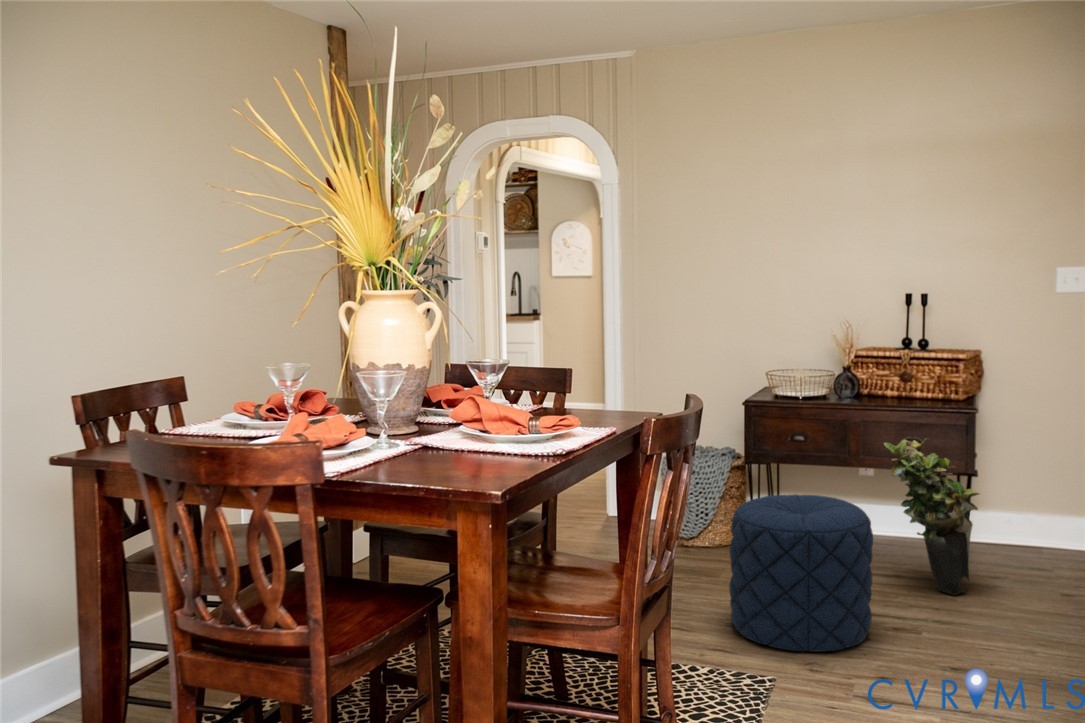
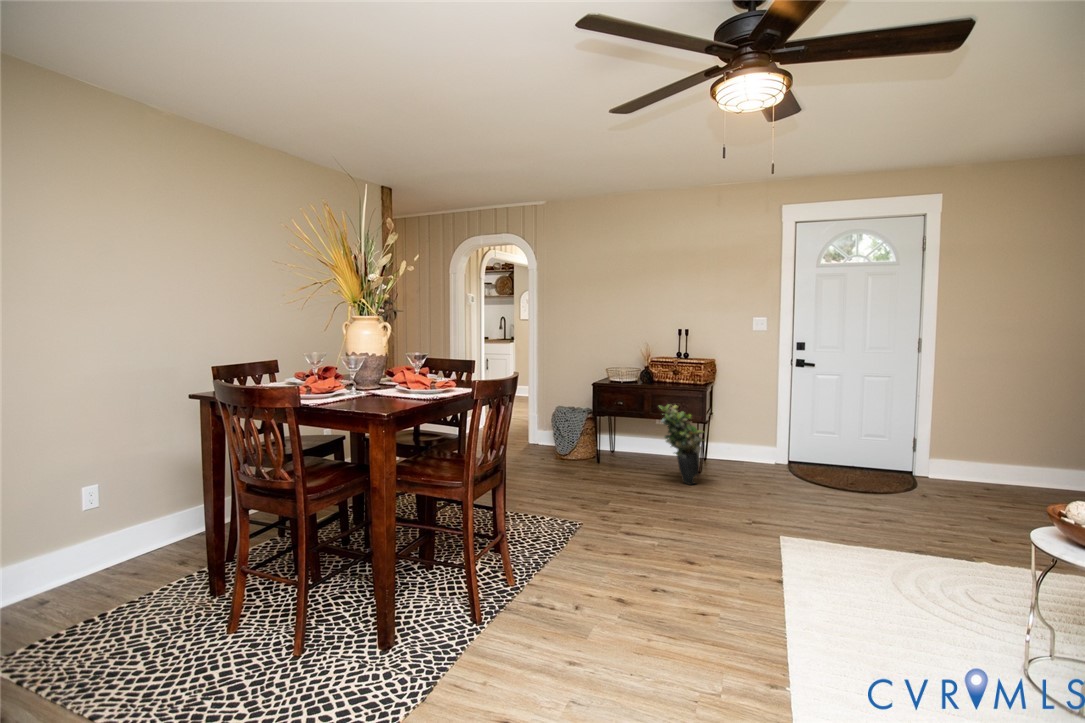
pouf: present [729,494,873,652] -> none [568,431,640,510]

